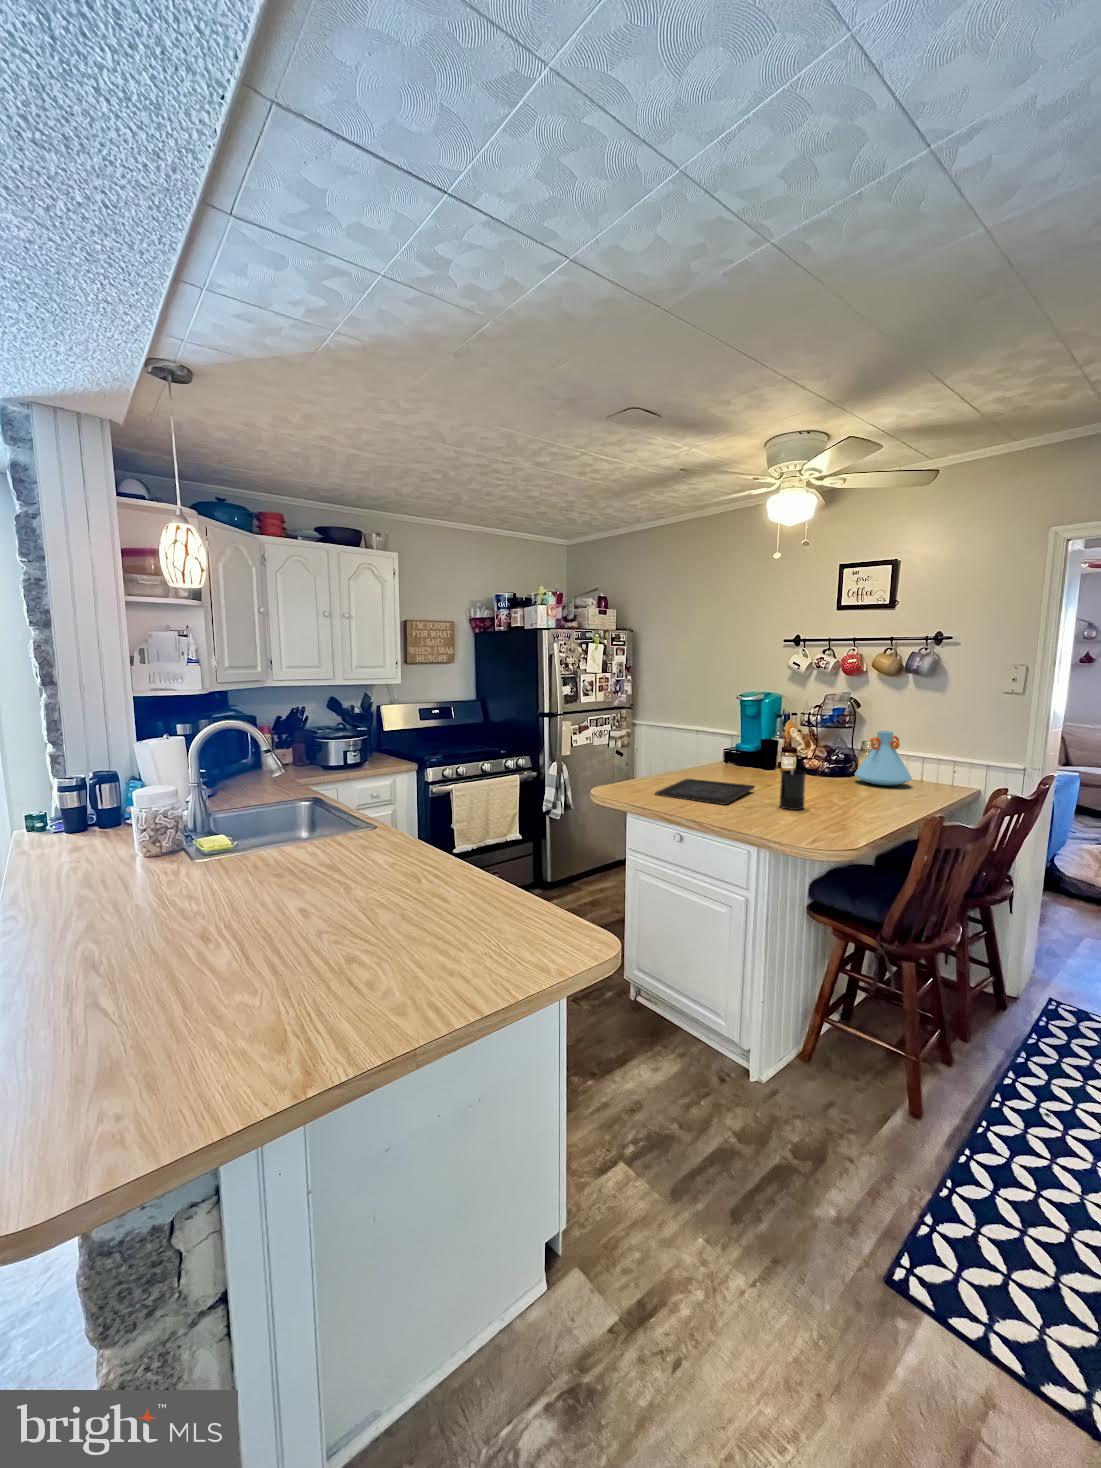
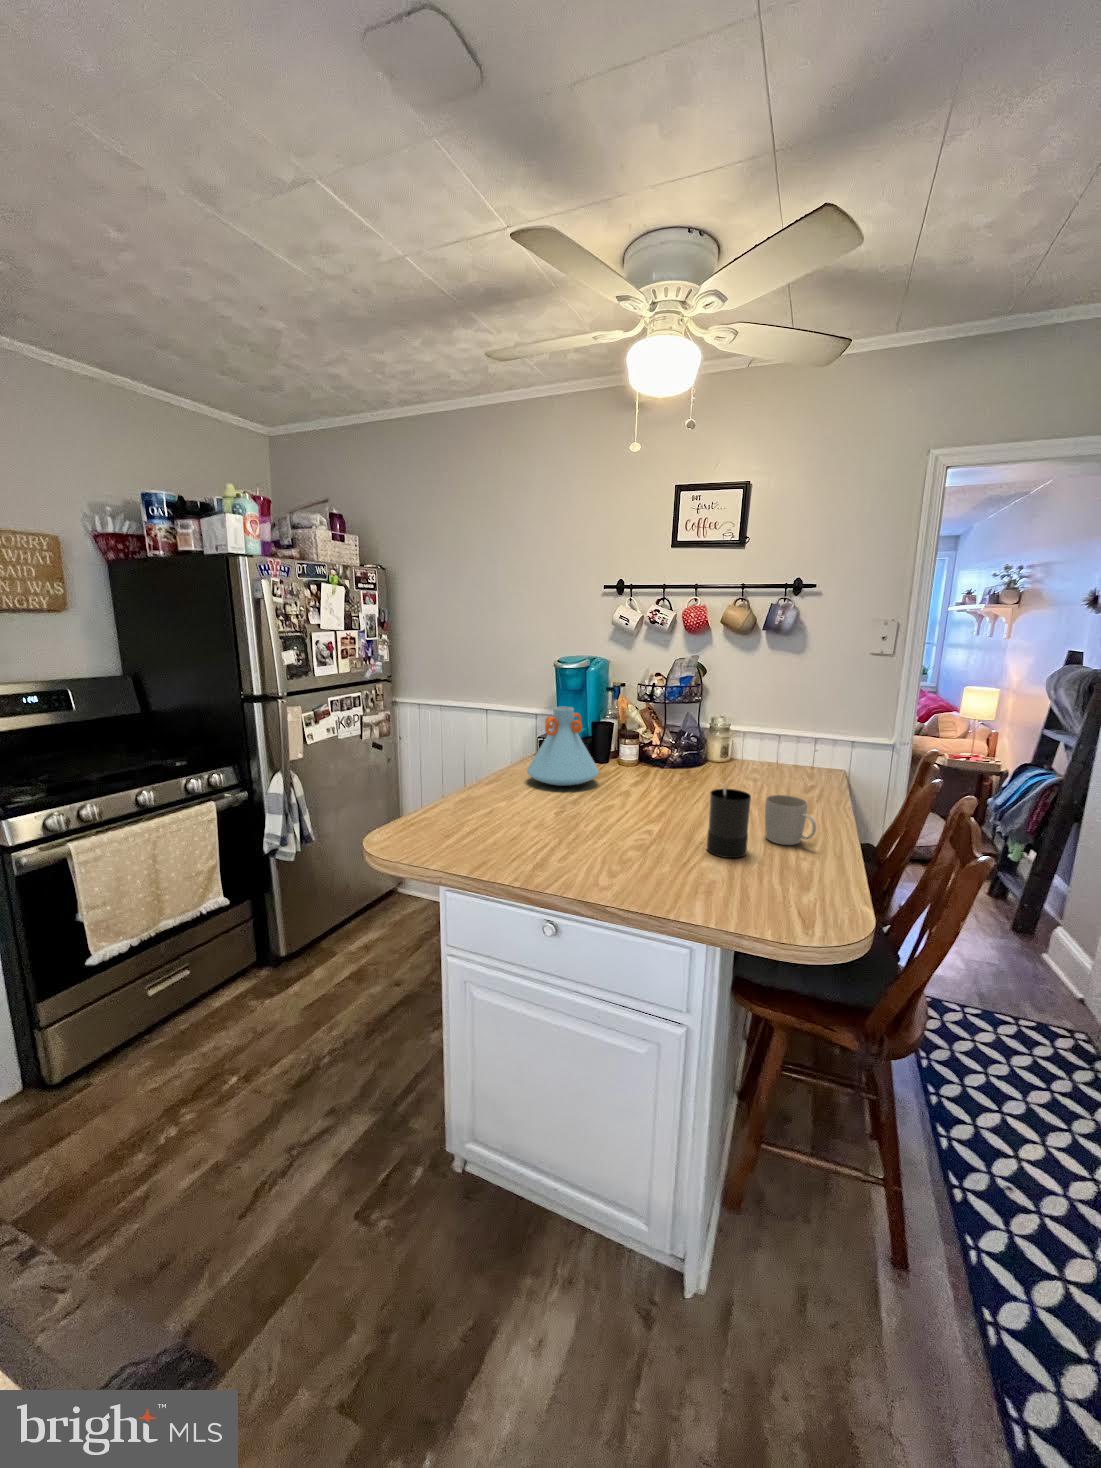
vase: present [855,731,912,786] -> present [527,707,599,786]
tray: present [655,779,754,805] -> none [496,803,637,864]
mug: none [827,780,854,810] -> present [765,795,816,845]

